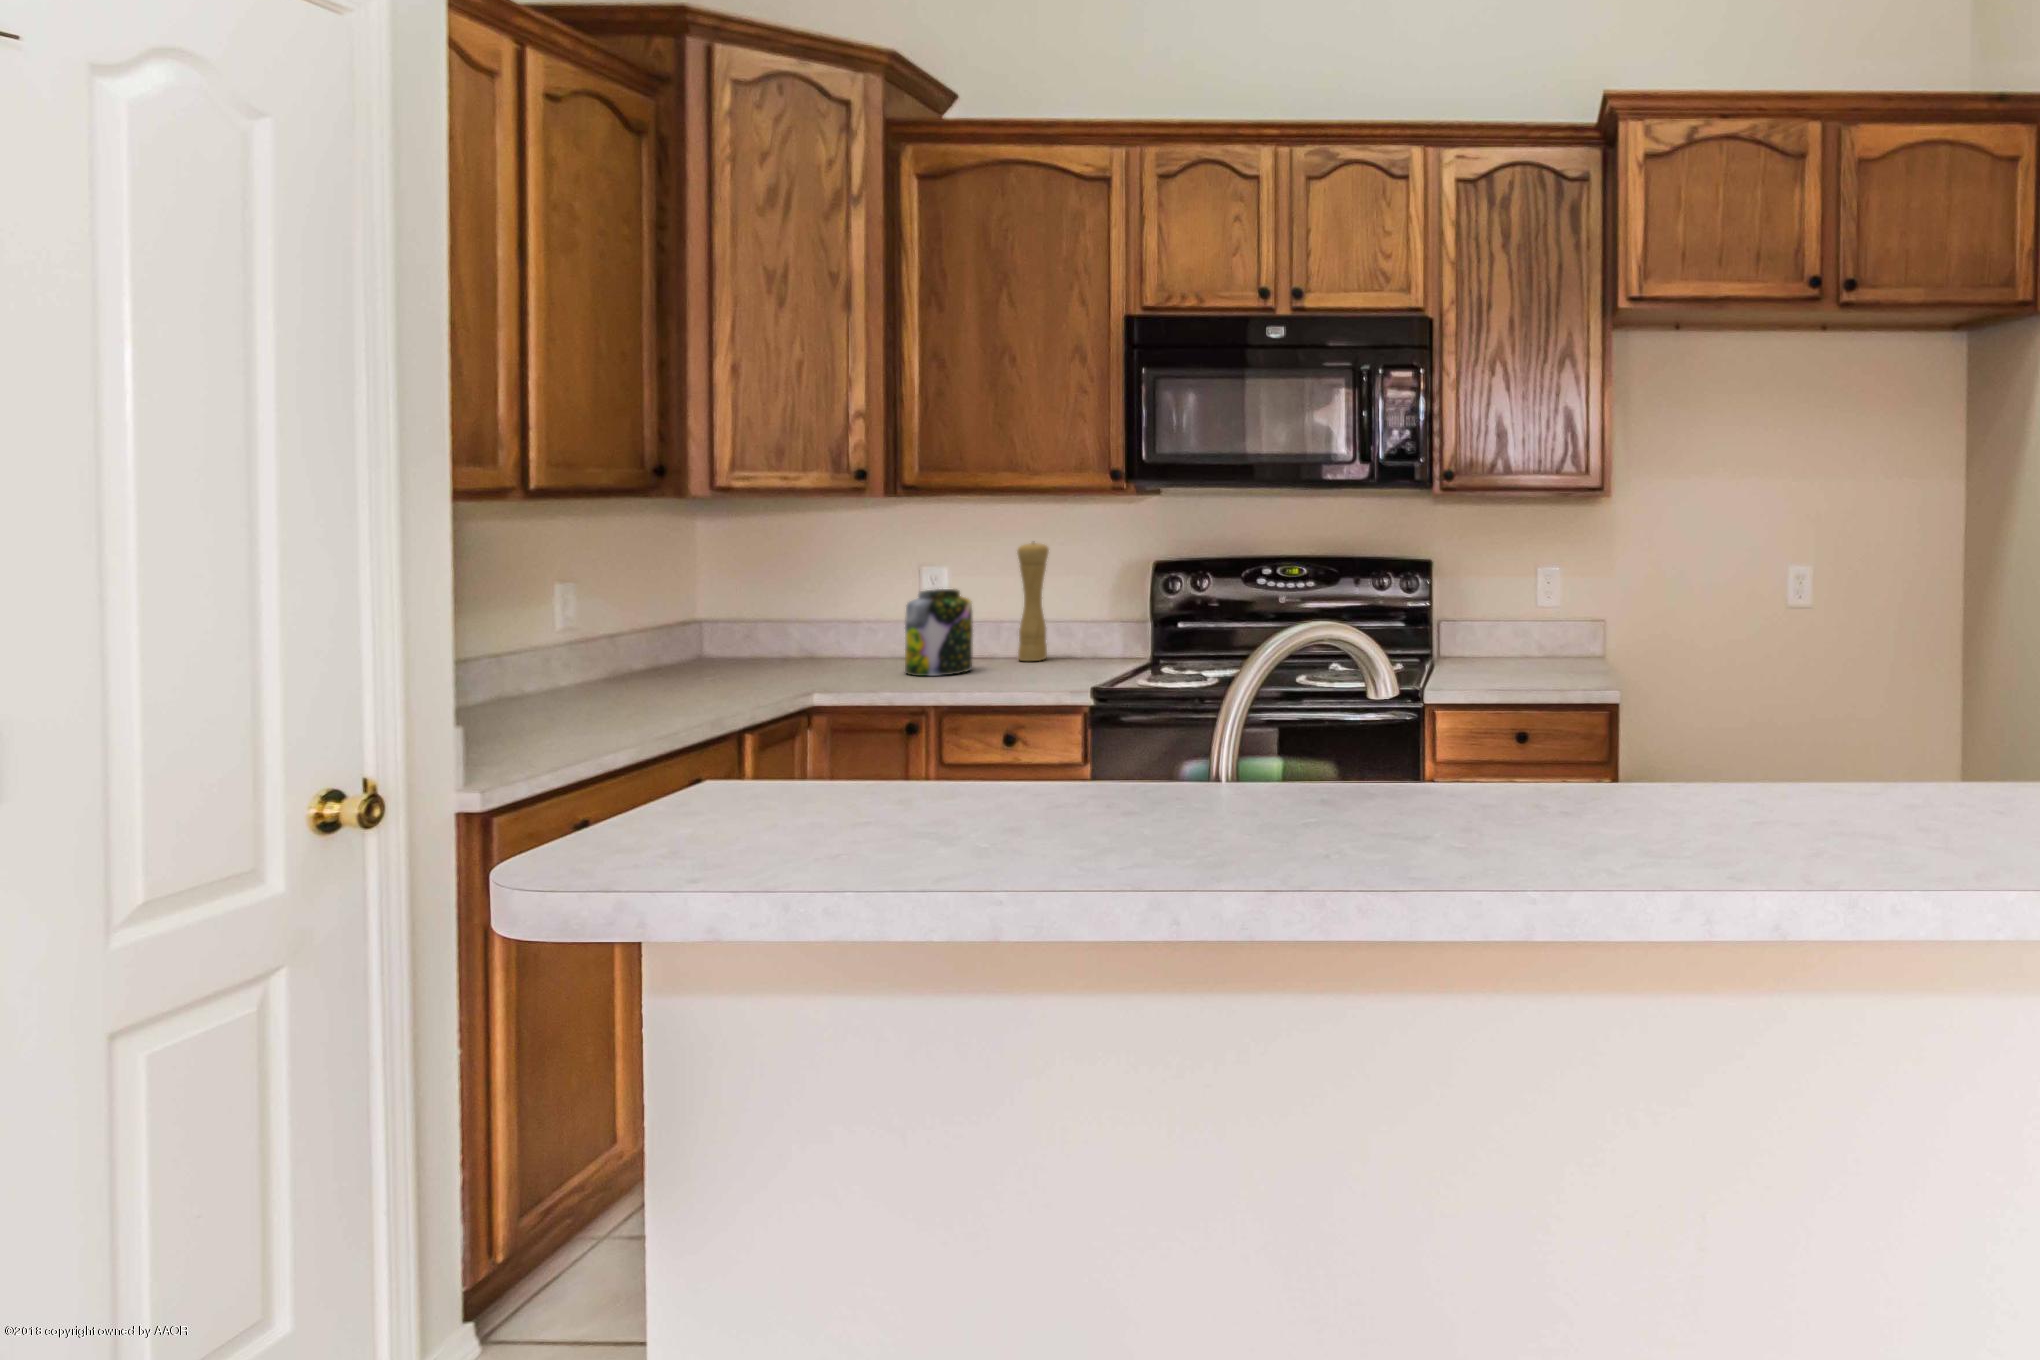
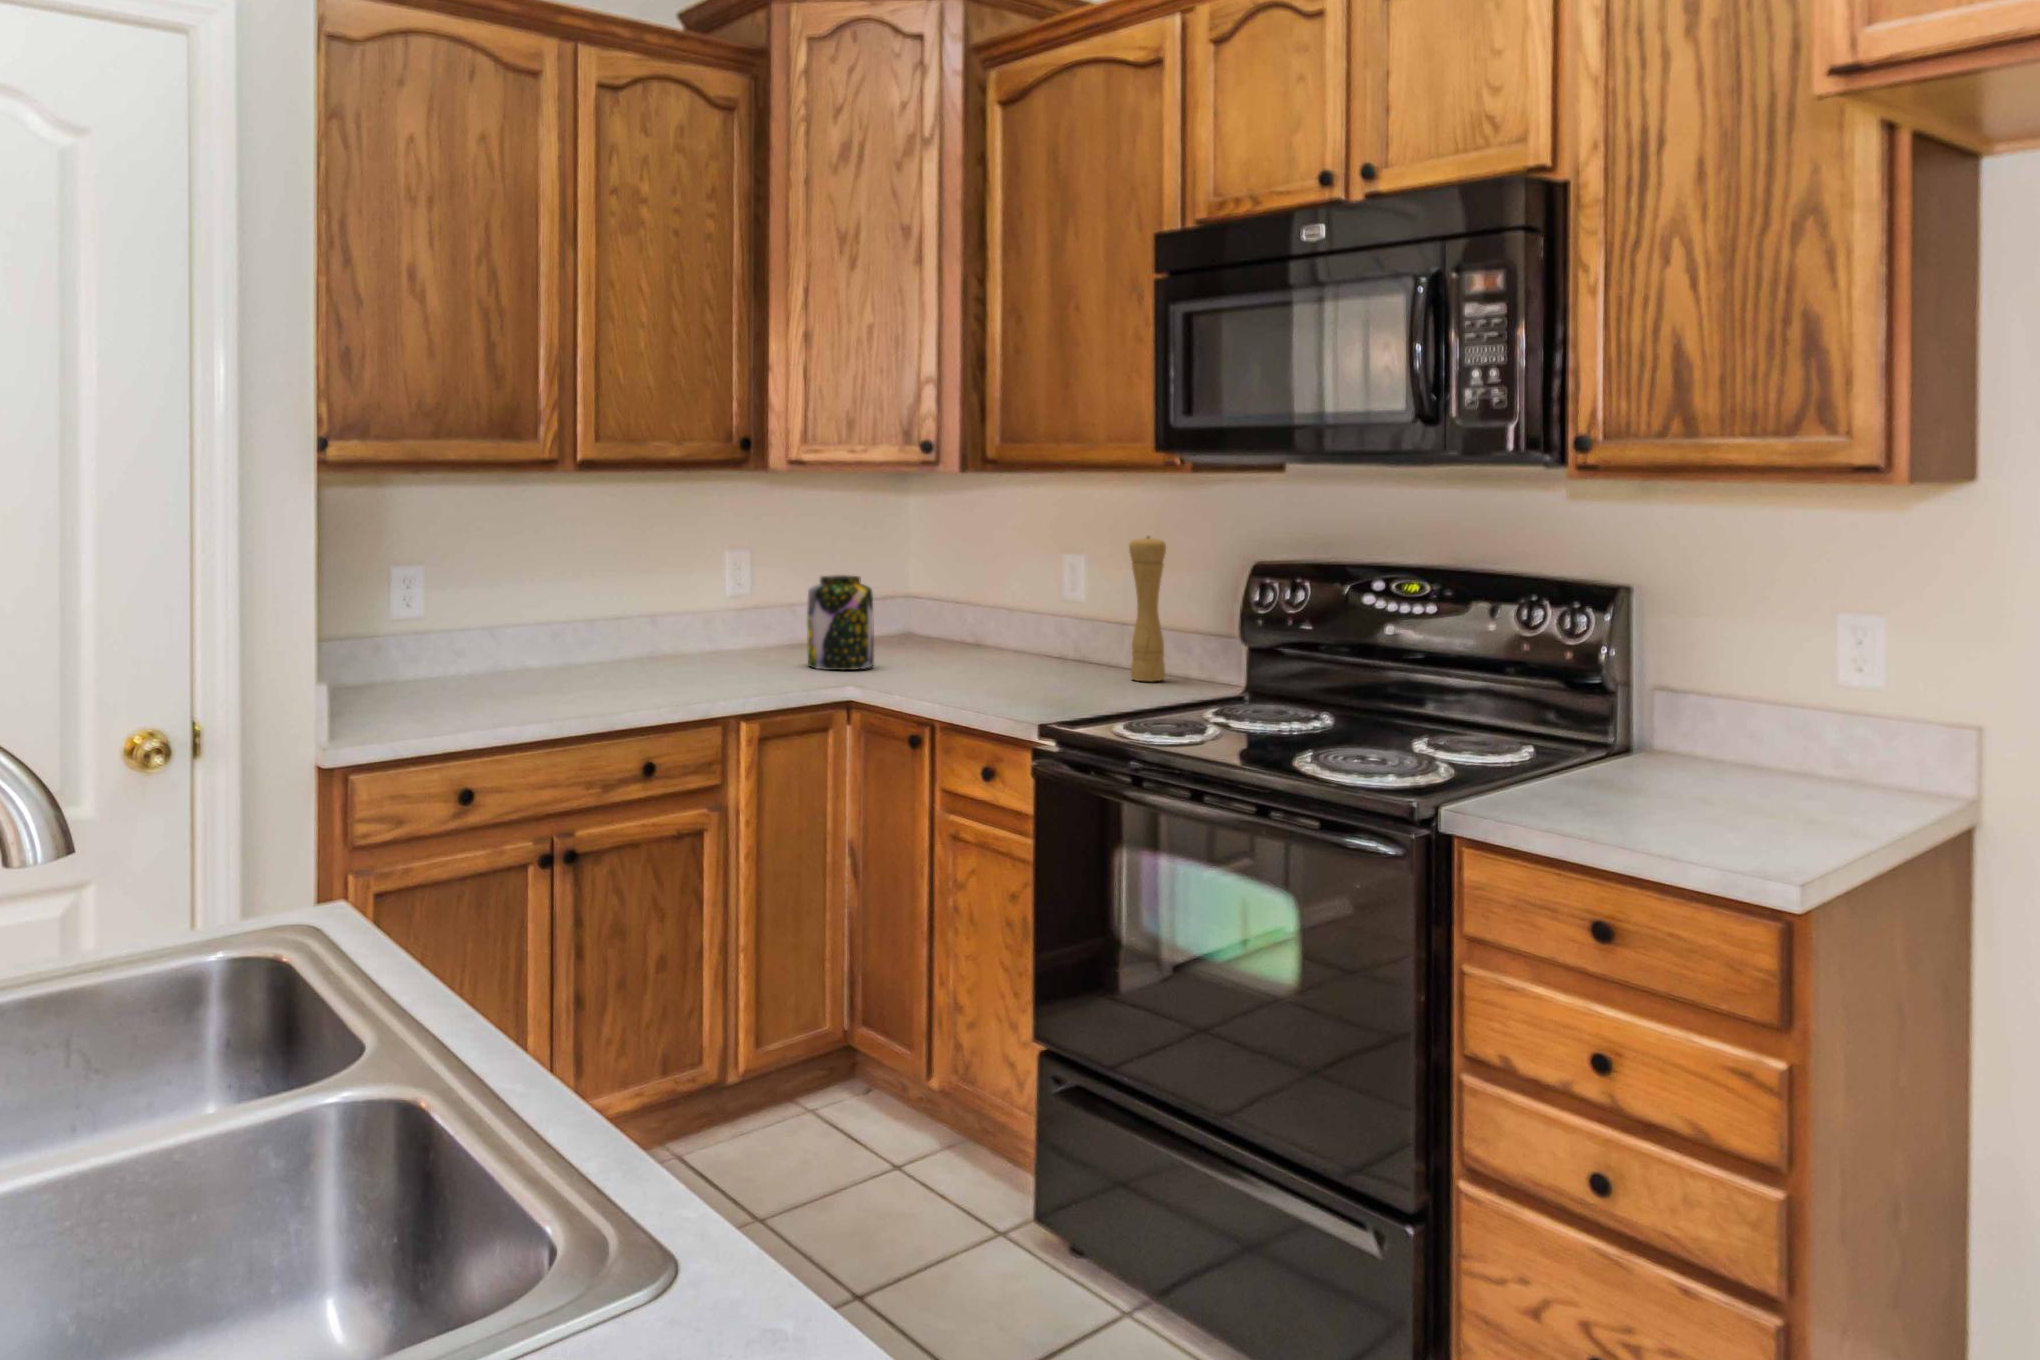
jar: present [905,589,973,676] -> present [807,575,874,670]

